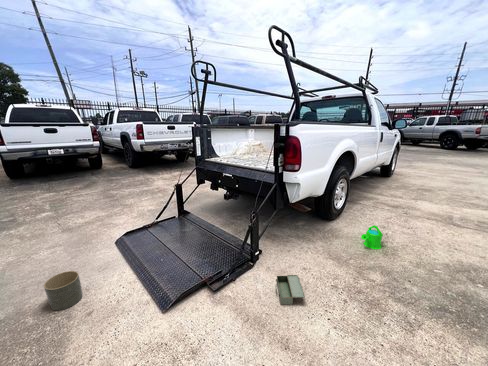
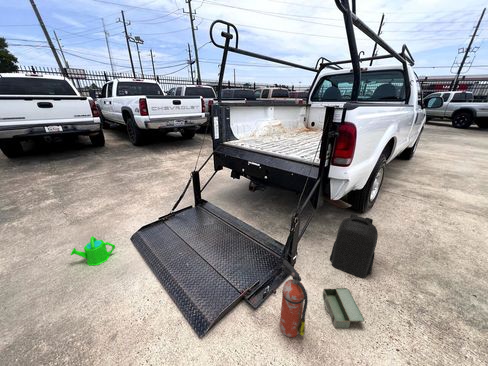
backpack: none [290,214,326,270] -> present [330,214,378,278]
watering can: present [361,225,383,249] -> present [71,236,115,266]
fire extinguisher: none [232,243,252,311] -> present [280,261,308,337]
planter: present [44,271,83,310] -> none [52,287,99,336]

